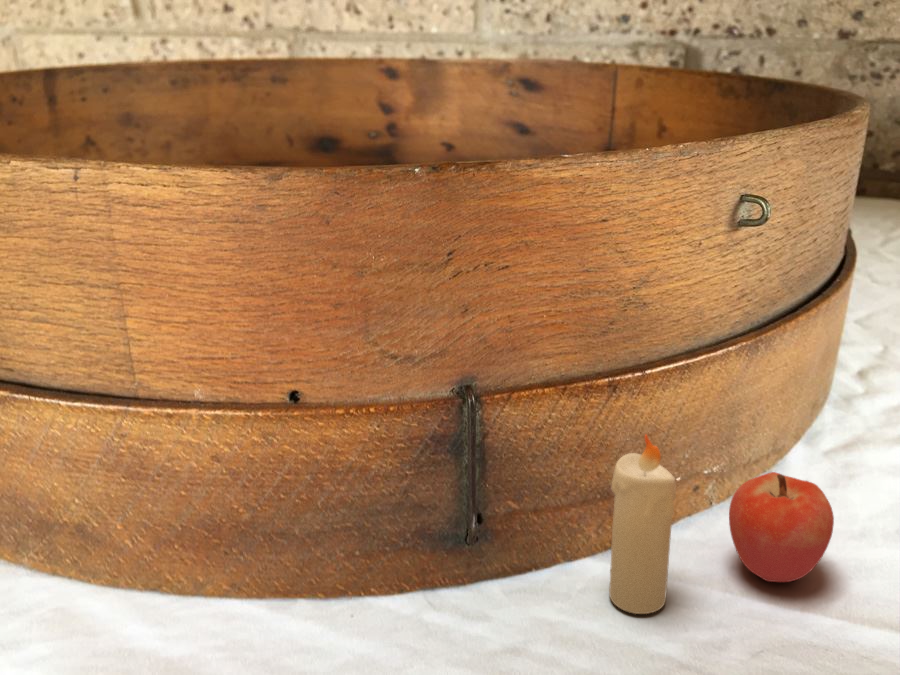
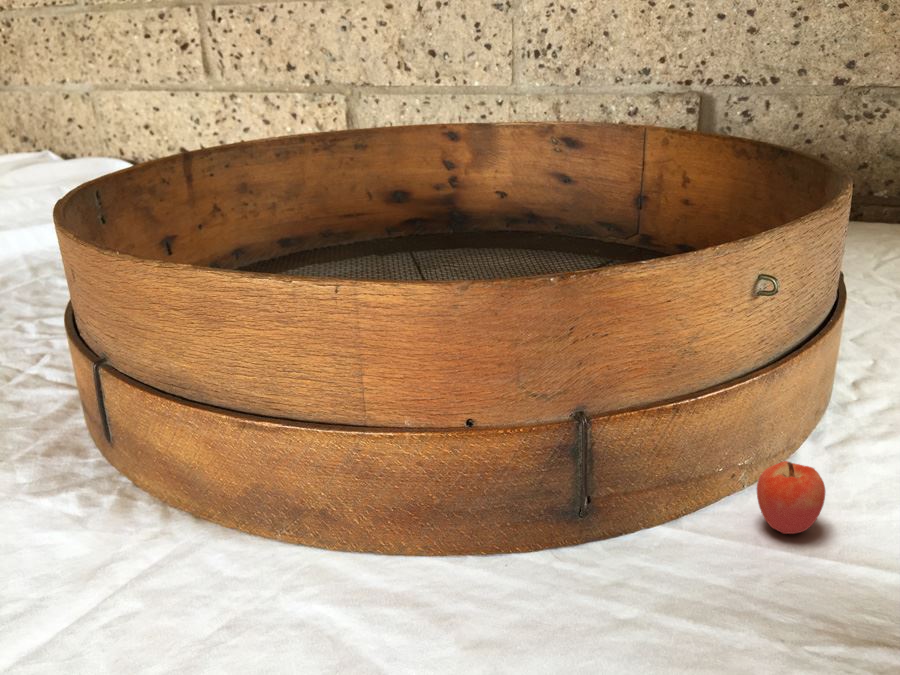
candle: present [609,435,676,614] -> none [680,439,722,557]

